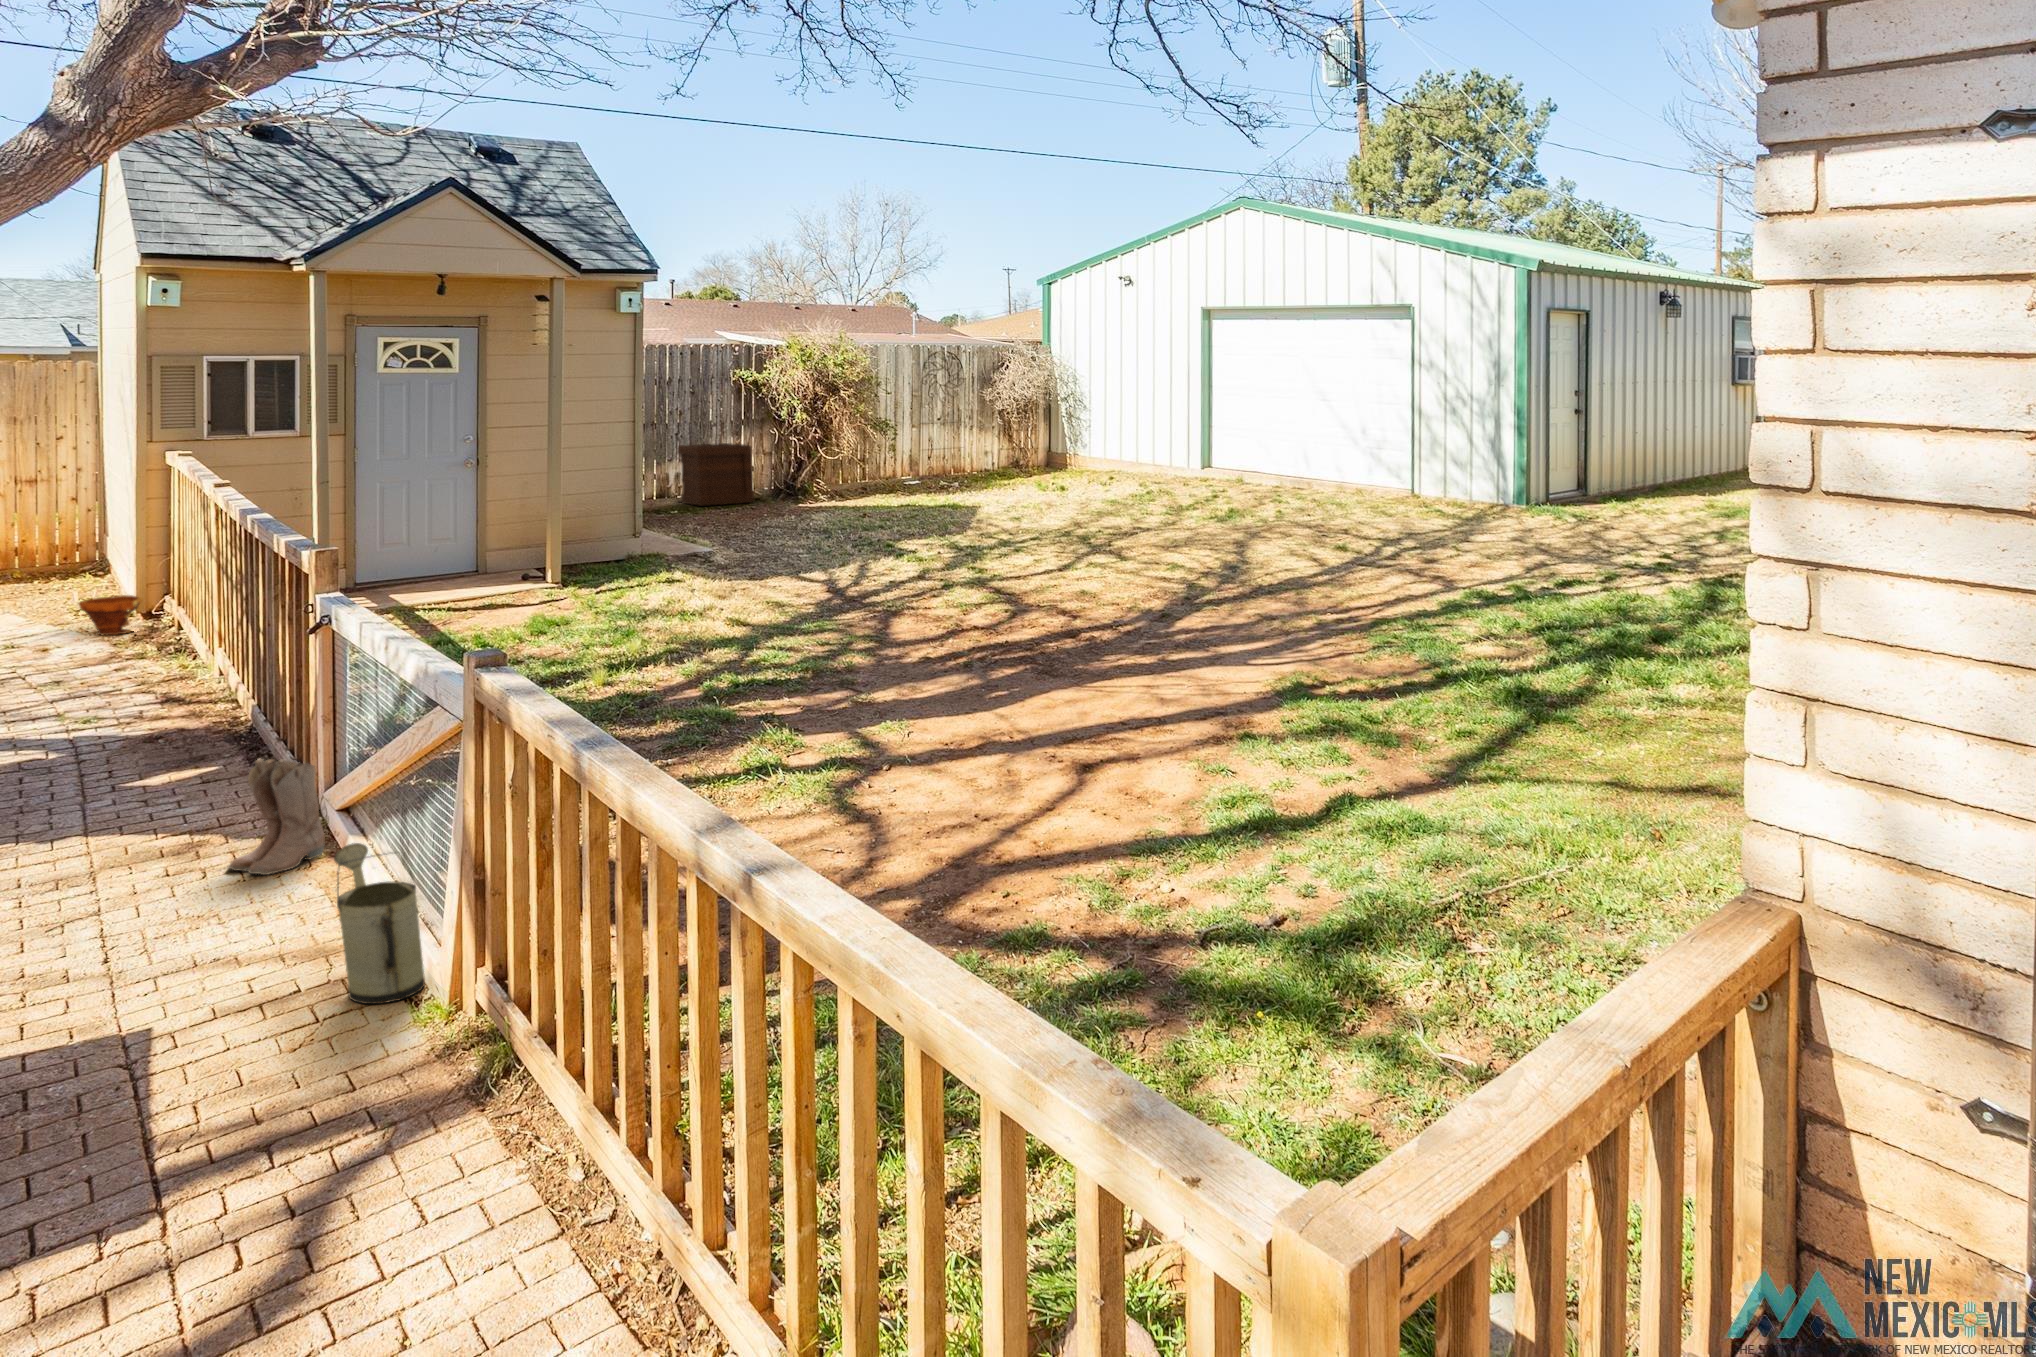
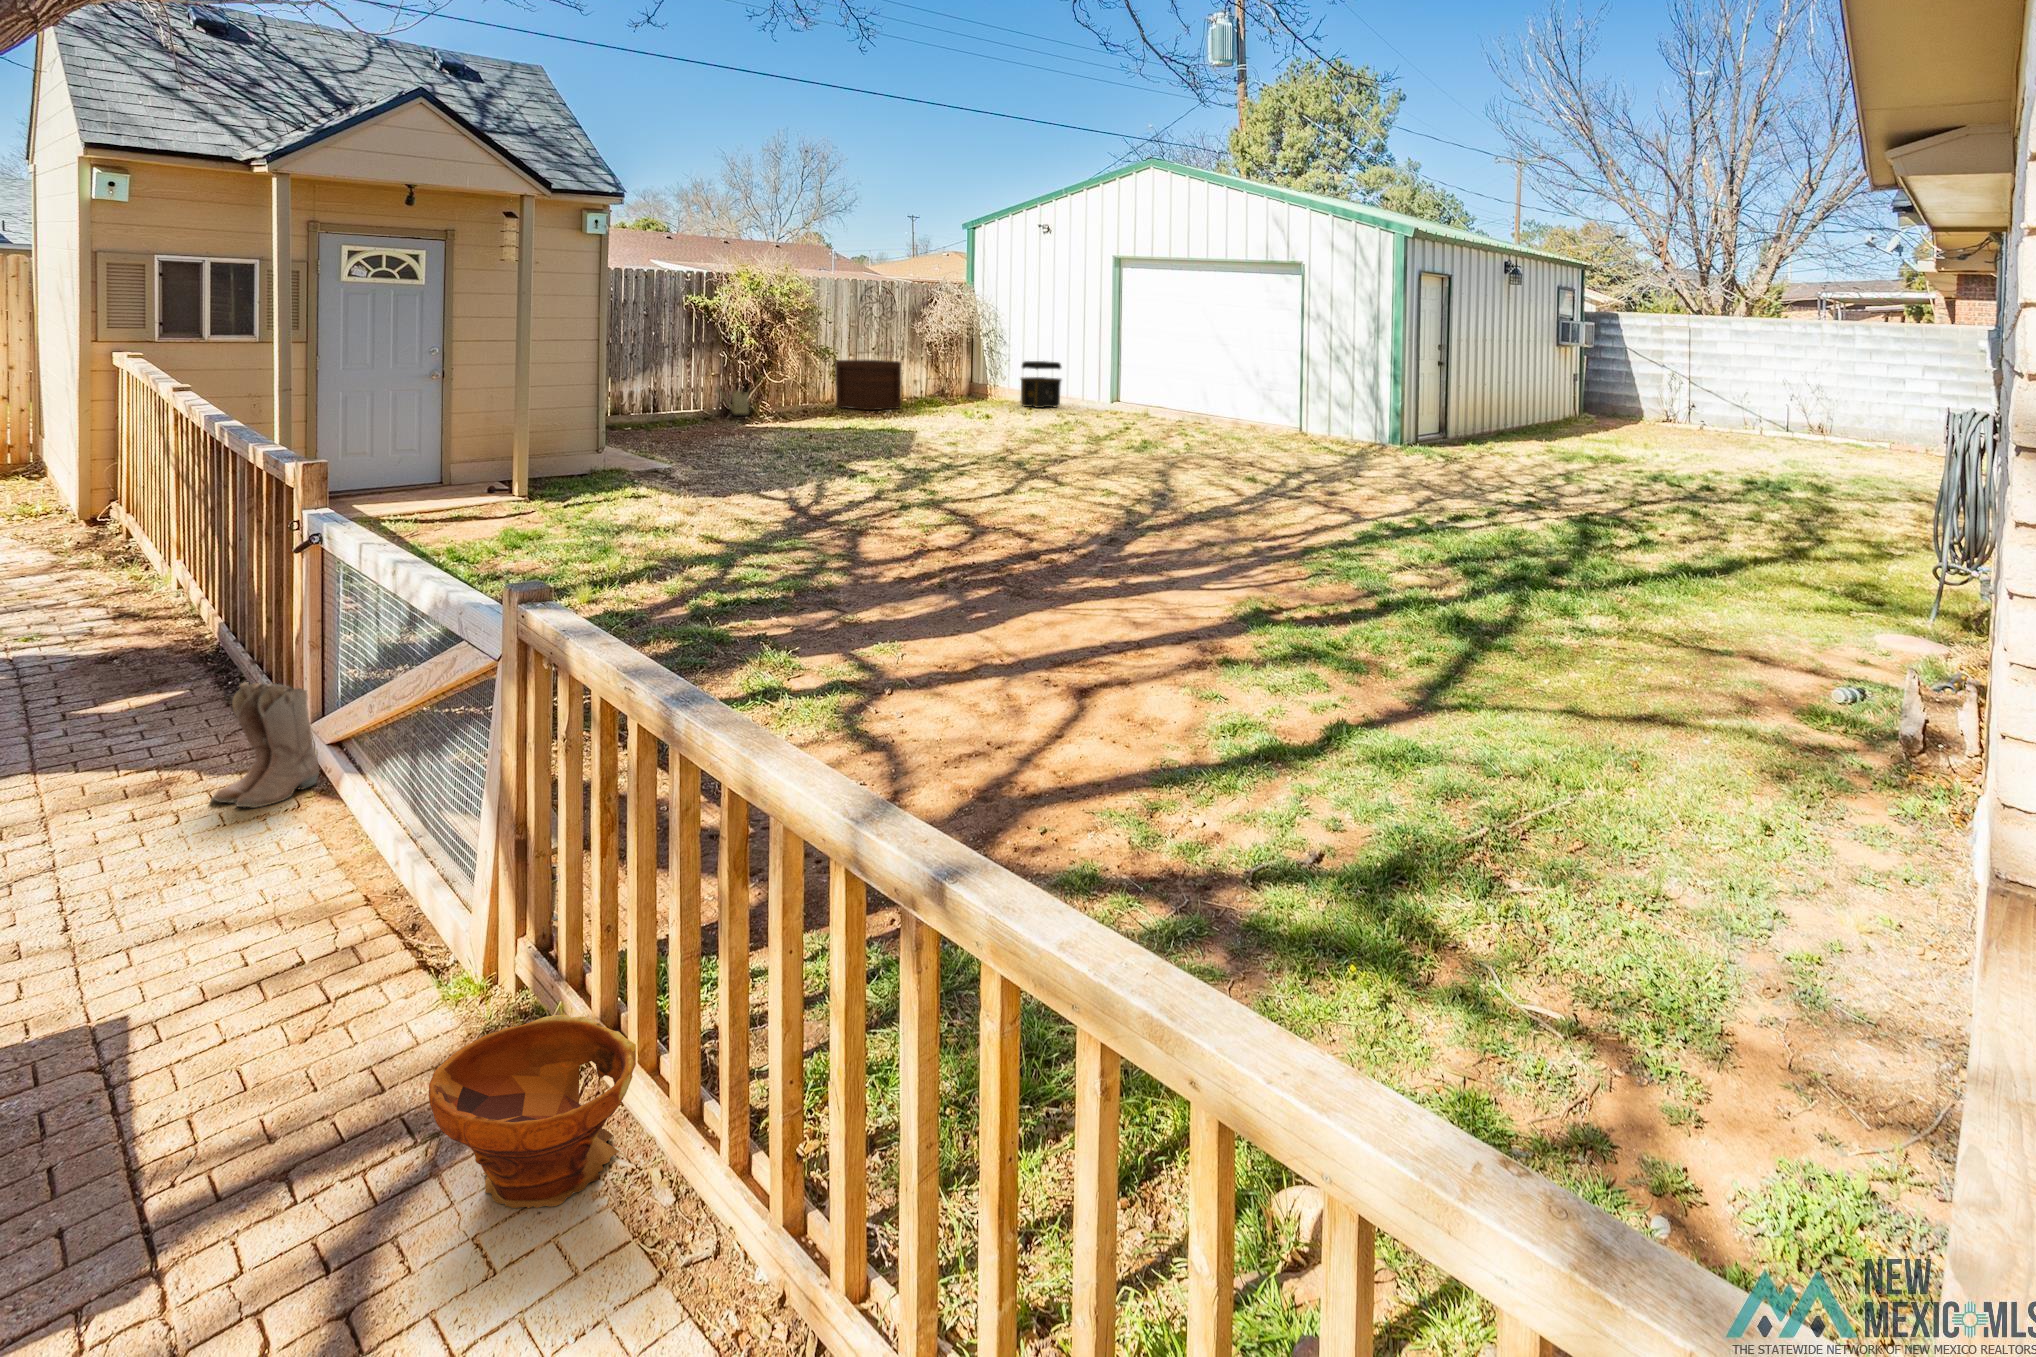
toolbox: none [1110,423,1156,475] -> present [1021,361,1061,408]
wooden crate: present [678,443,754,506] -> present [835,360,901,410]
planter: present [79,595,142,635] -> present [429,1015,636,1208]
watering can: present [334,843,425,1004] -> present [715,387,749,416]

